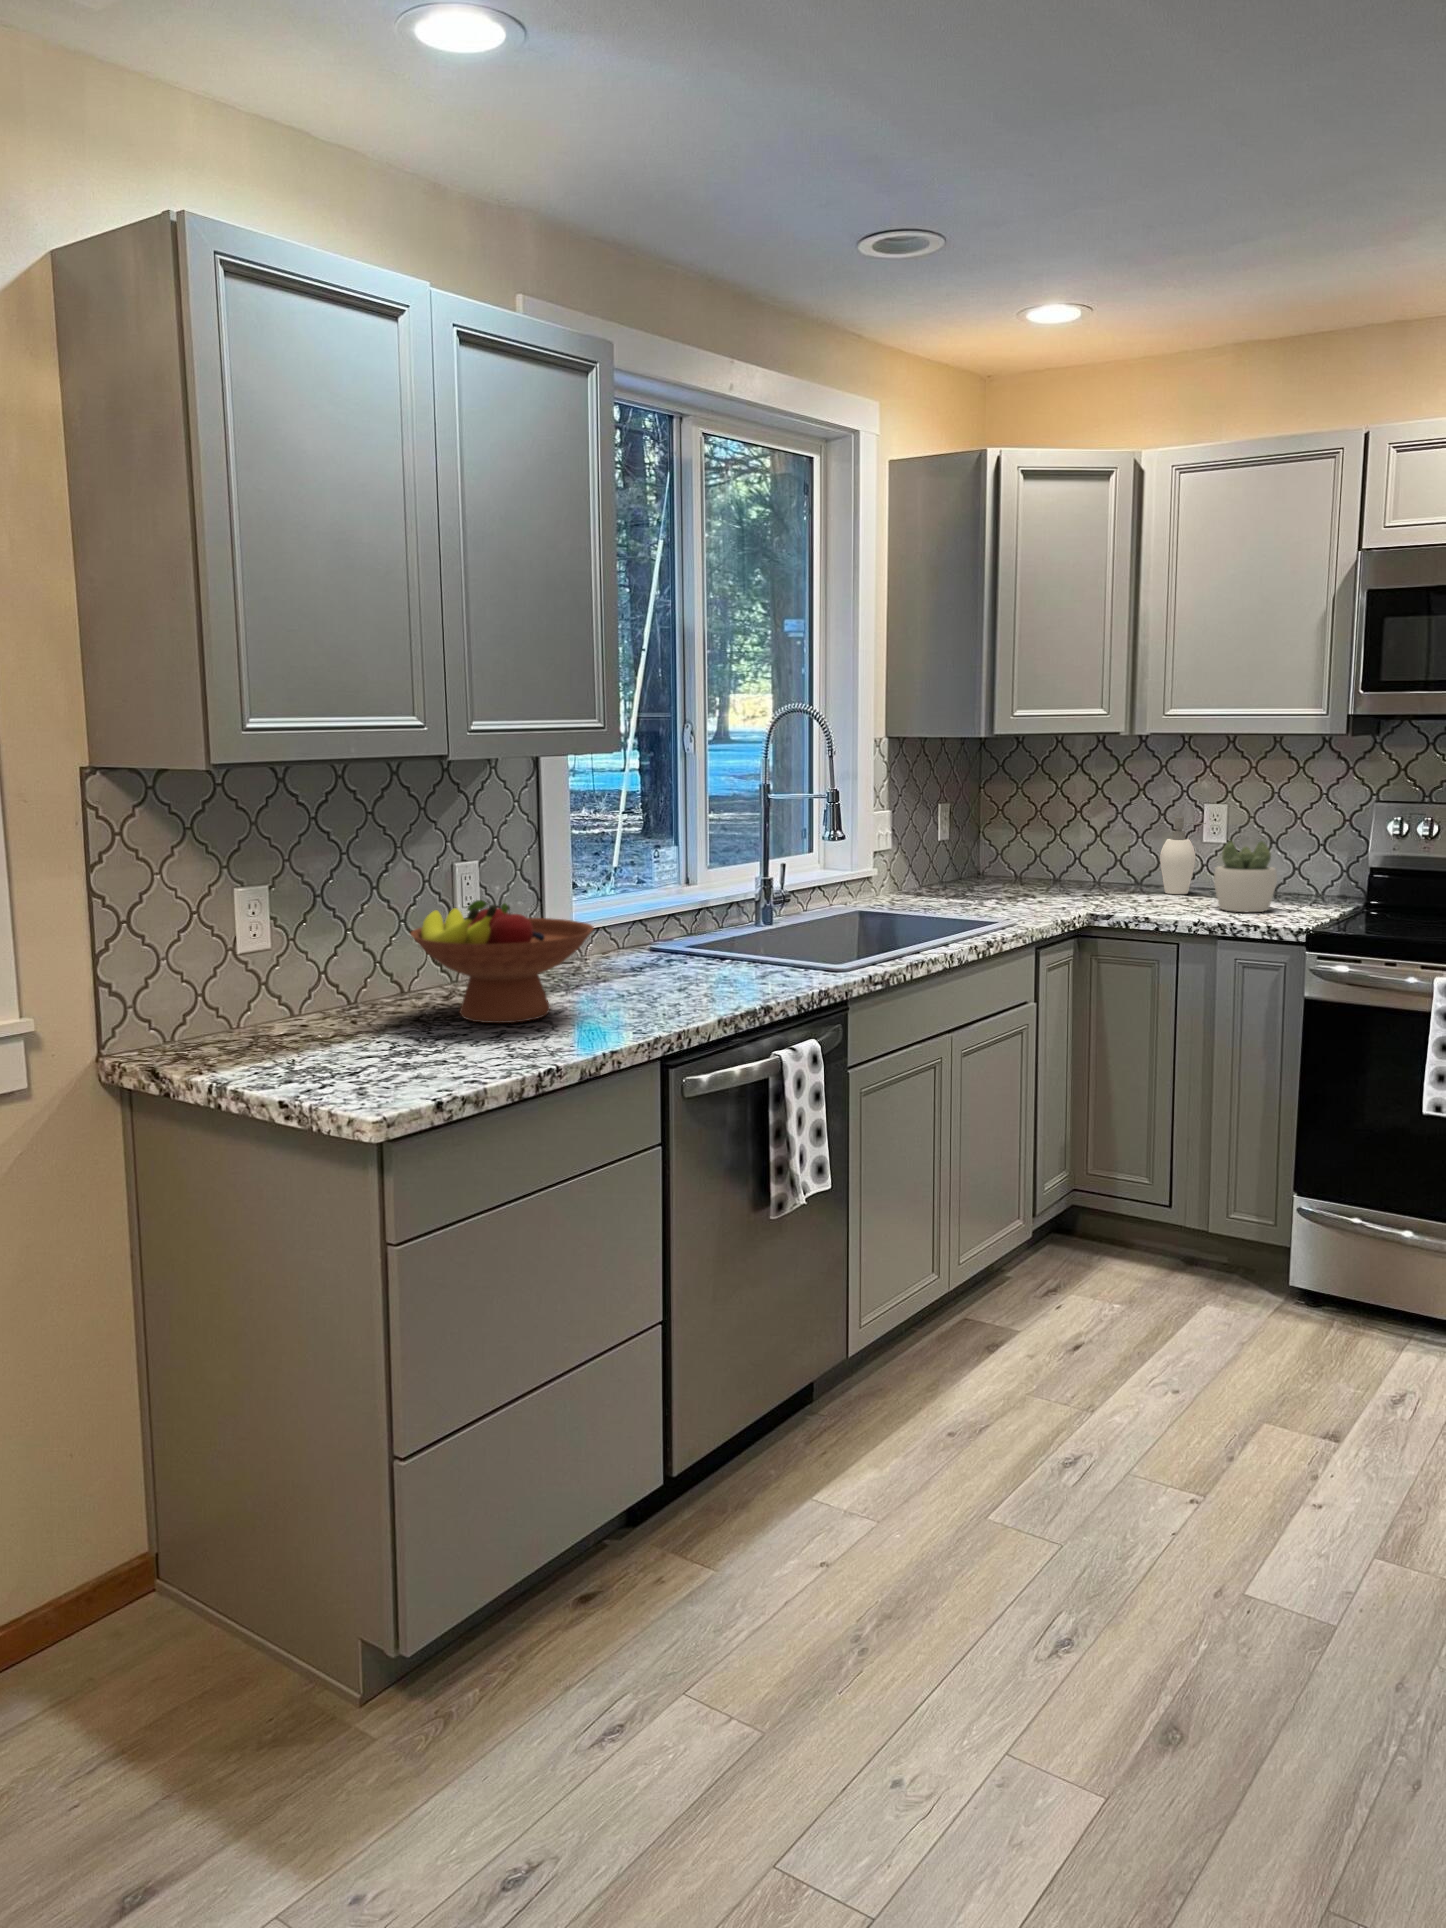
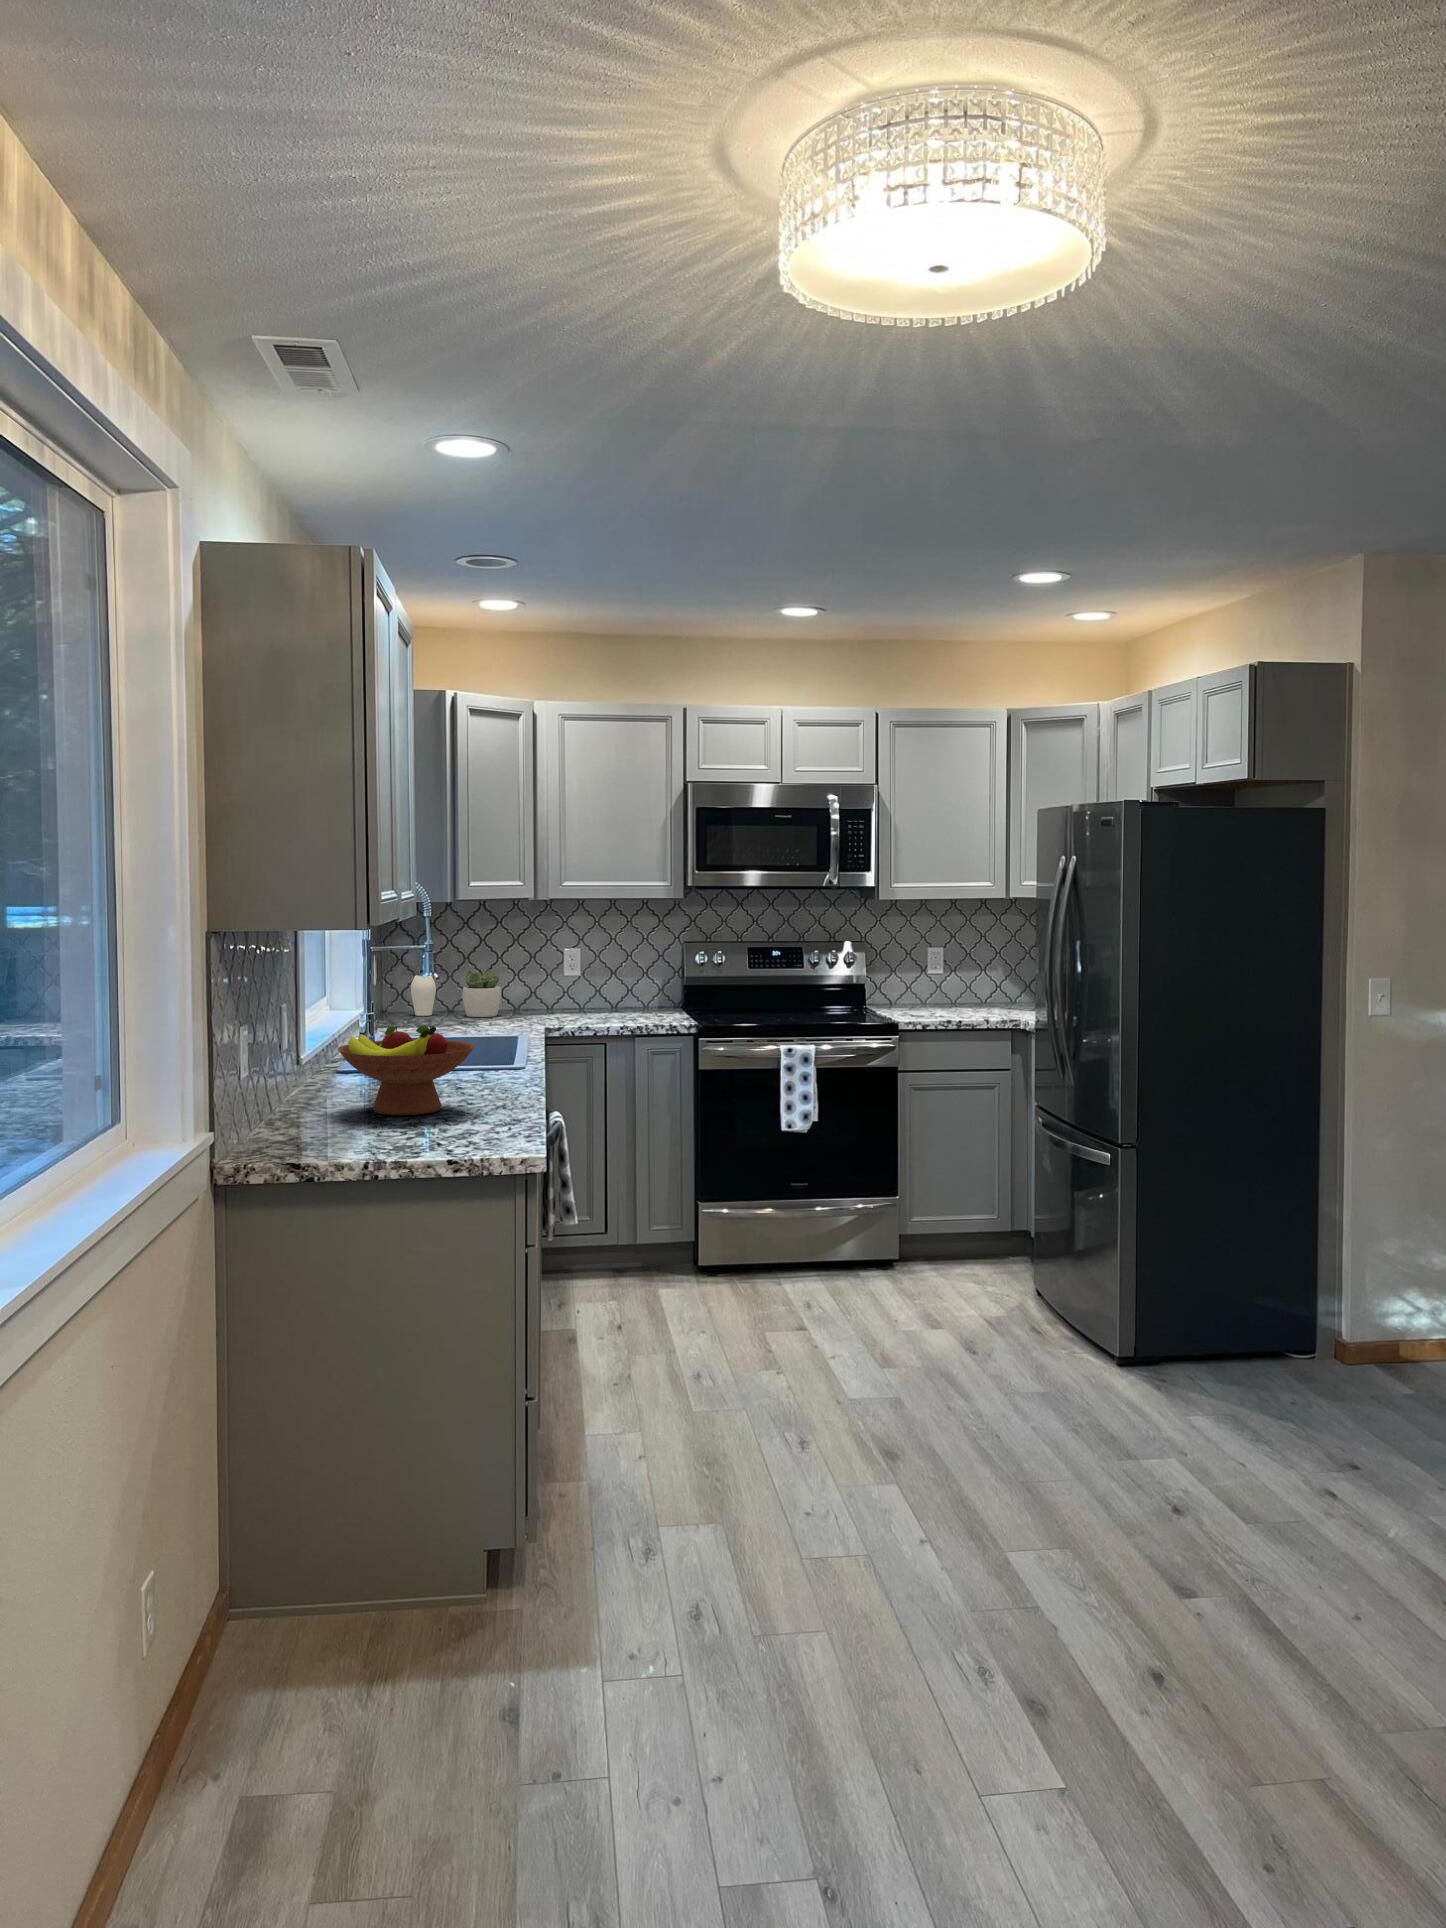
soap dispenser: present [1160,817,1206,894] -> present [411,959,443,1016]
succulent plant: present [1214,841,1277,912] -> present [462,969,502,1017]

